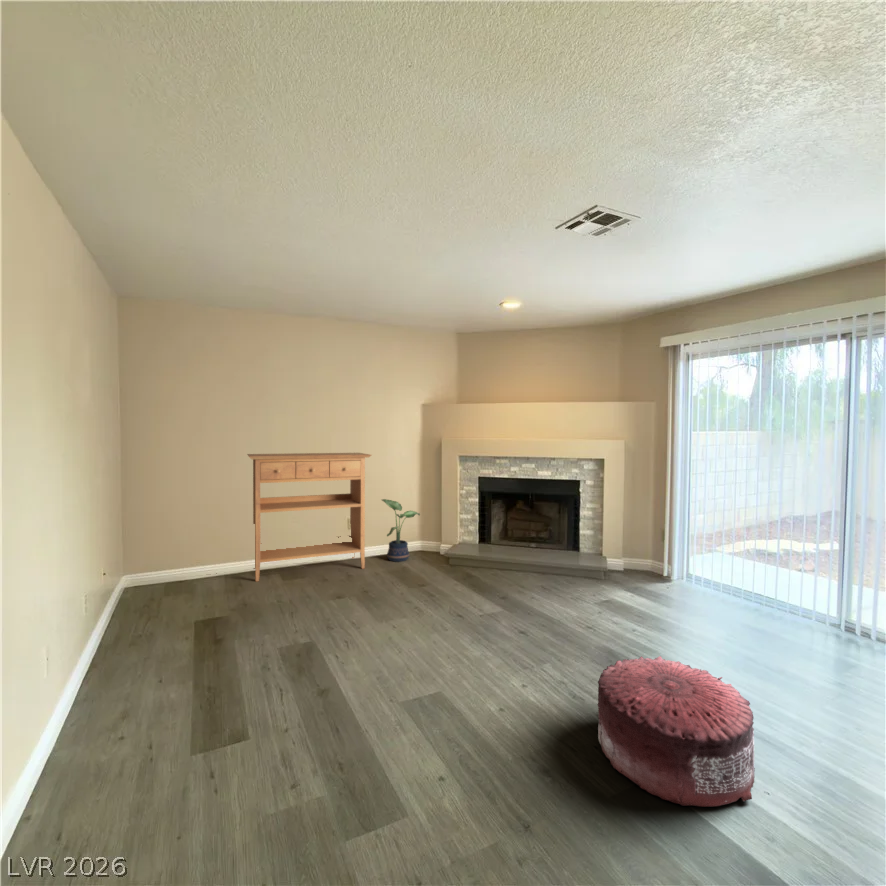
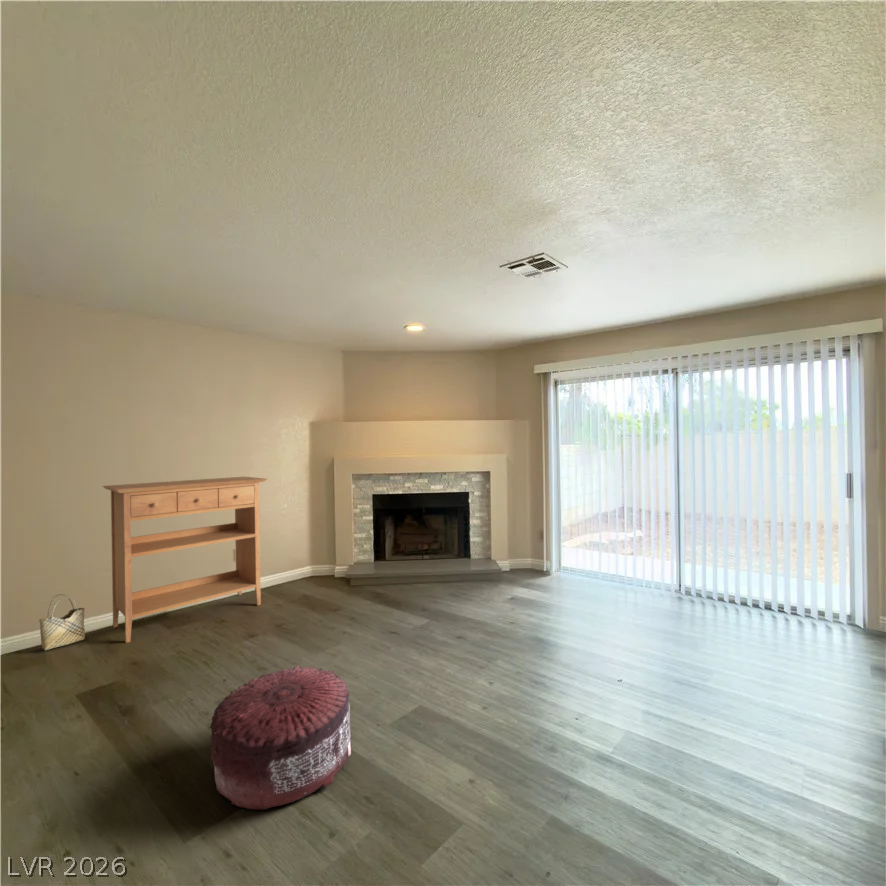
potted plant: present [382,499,420,562] -> none [270,525,314,592]
woven basket: none [201,537,232,578] -> present [39,595,85,650]
pouf: present [597,656,755,807] -> present [210,665,351,810]

